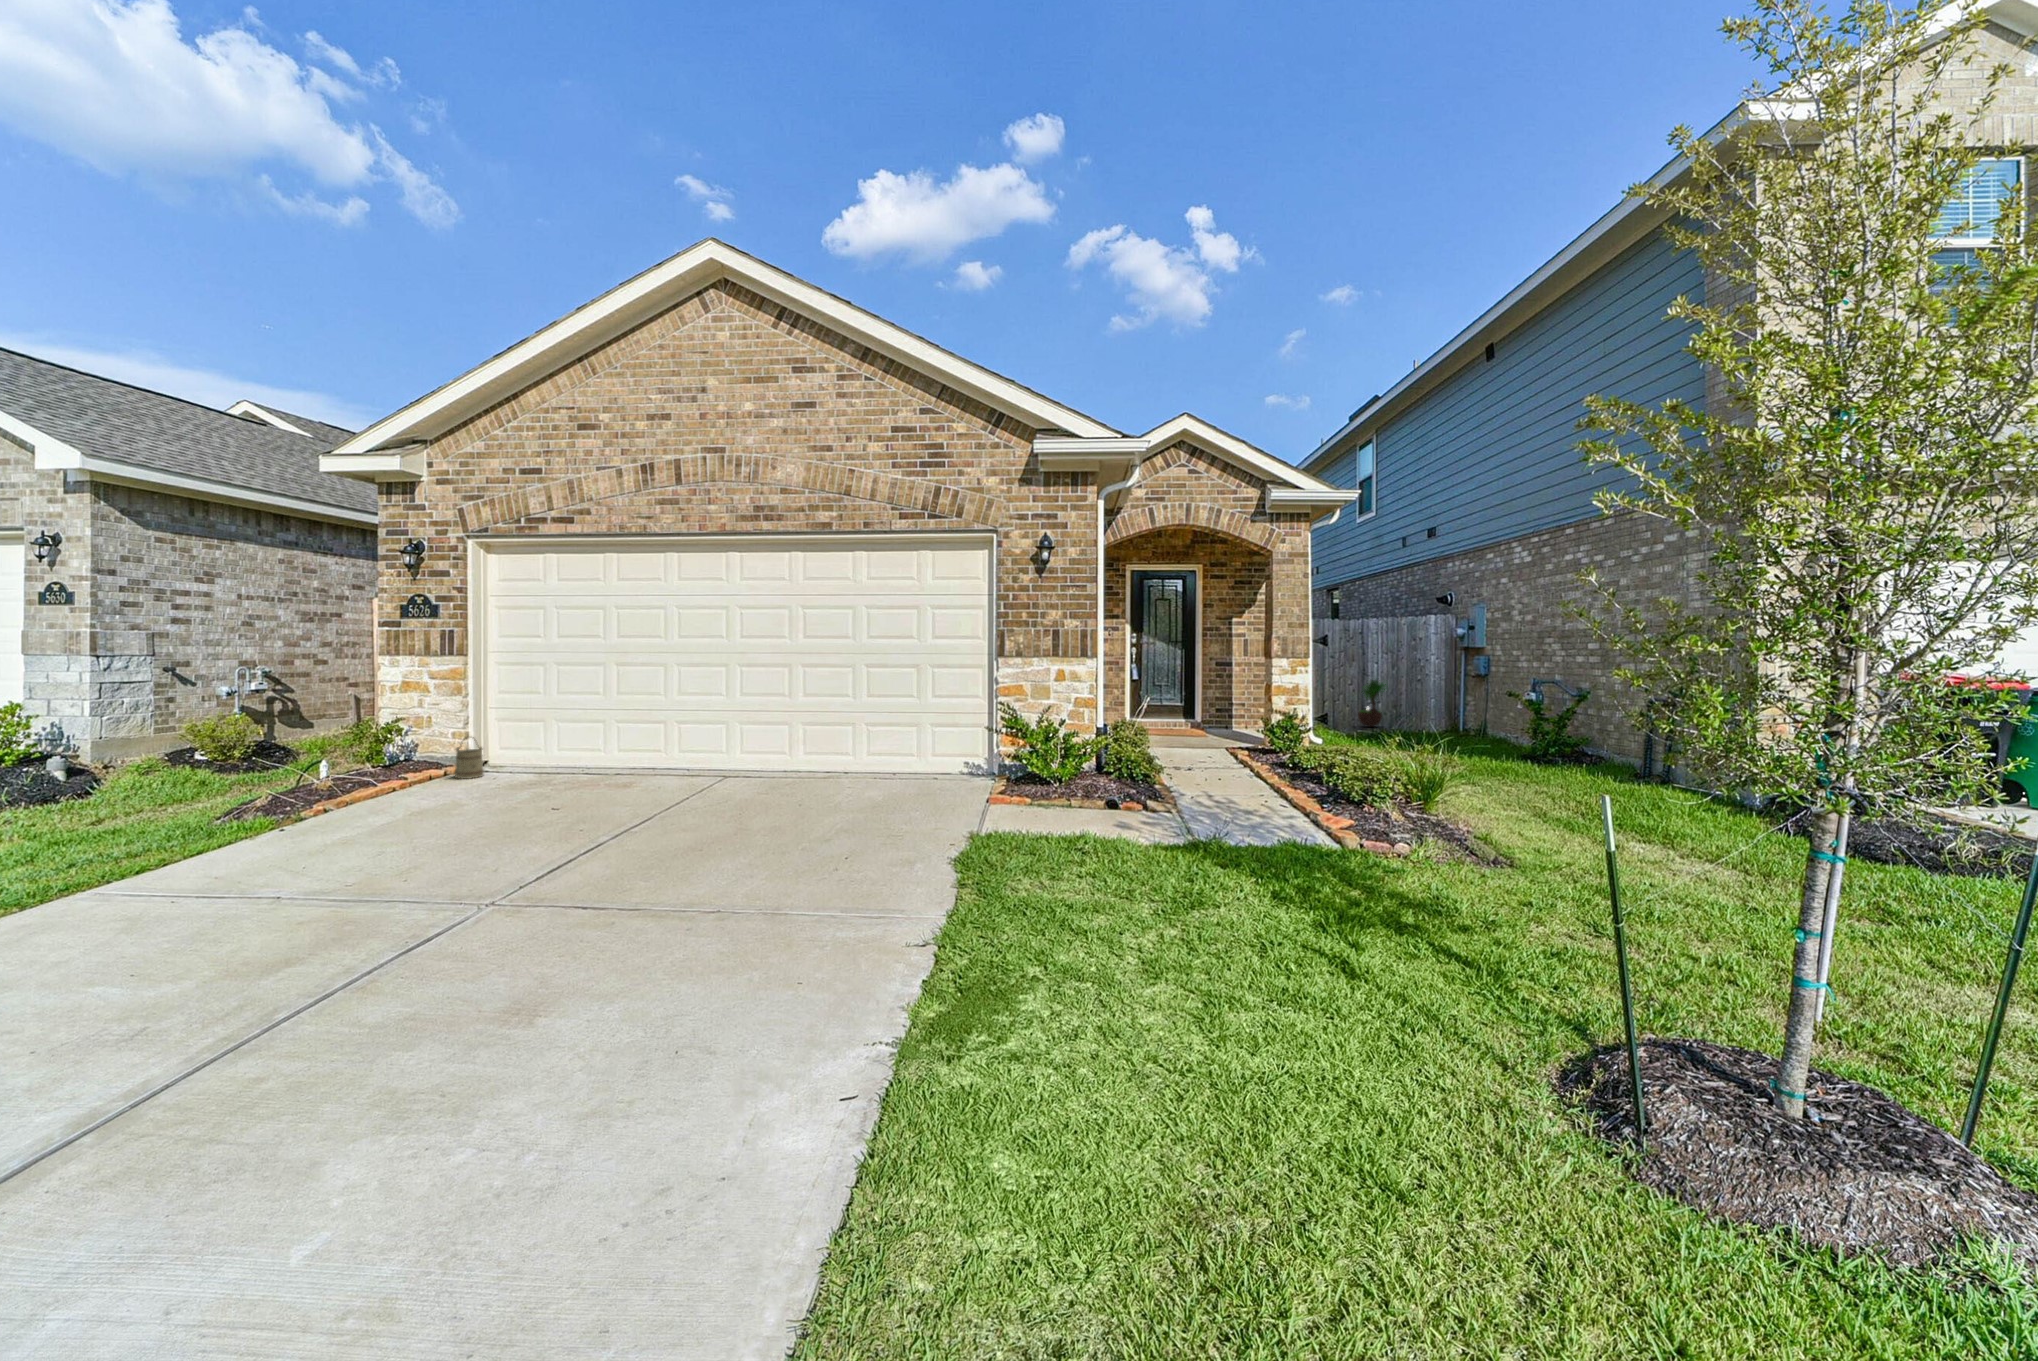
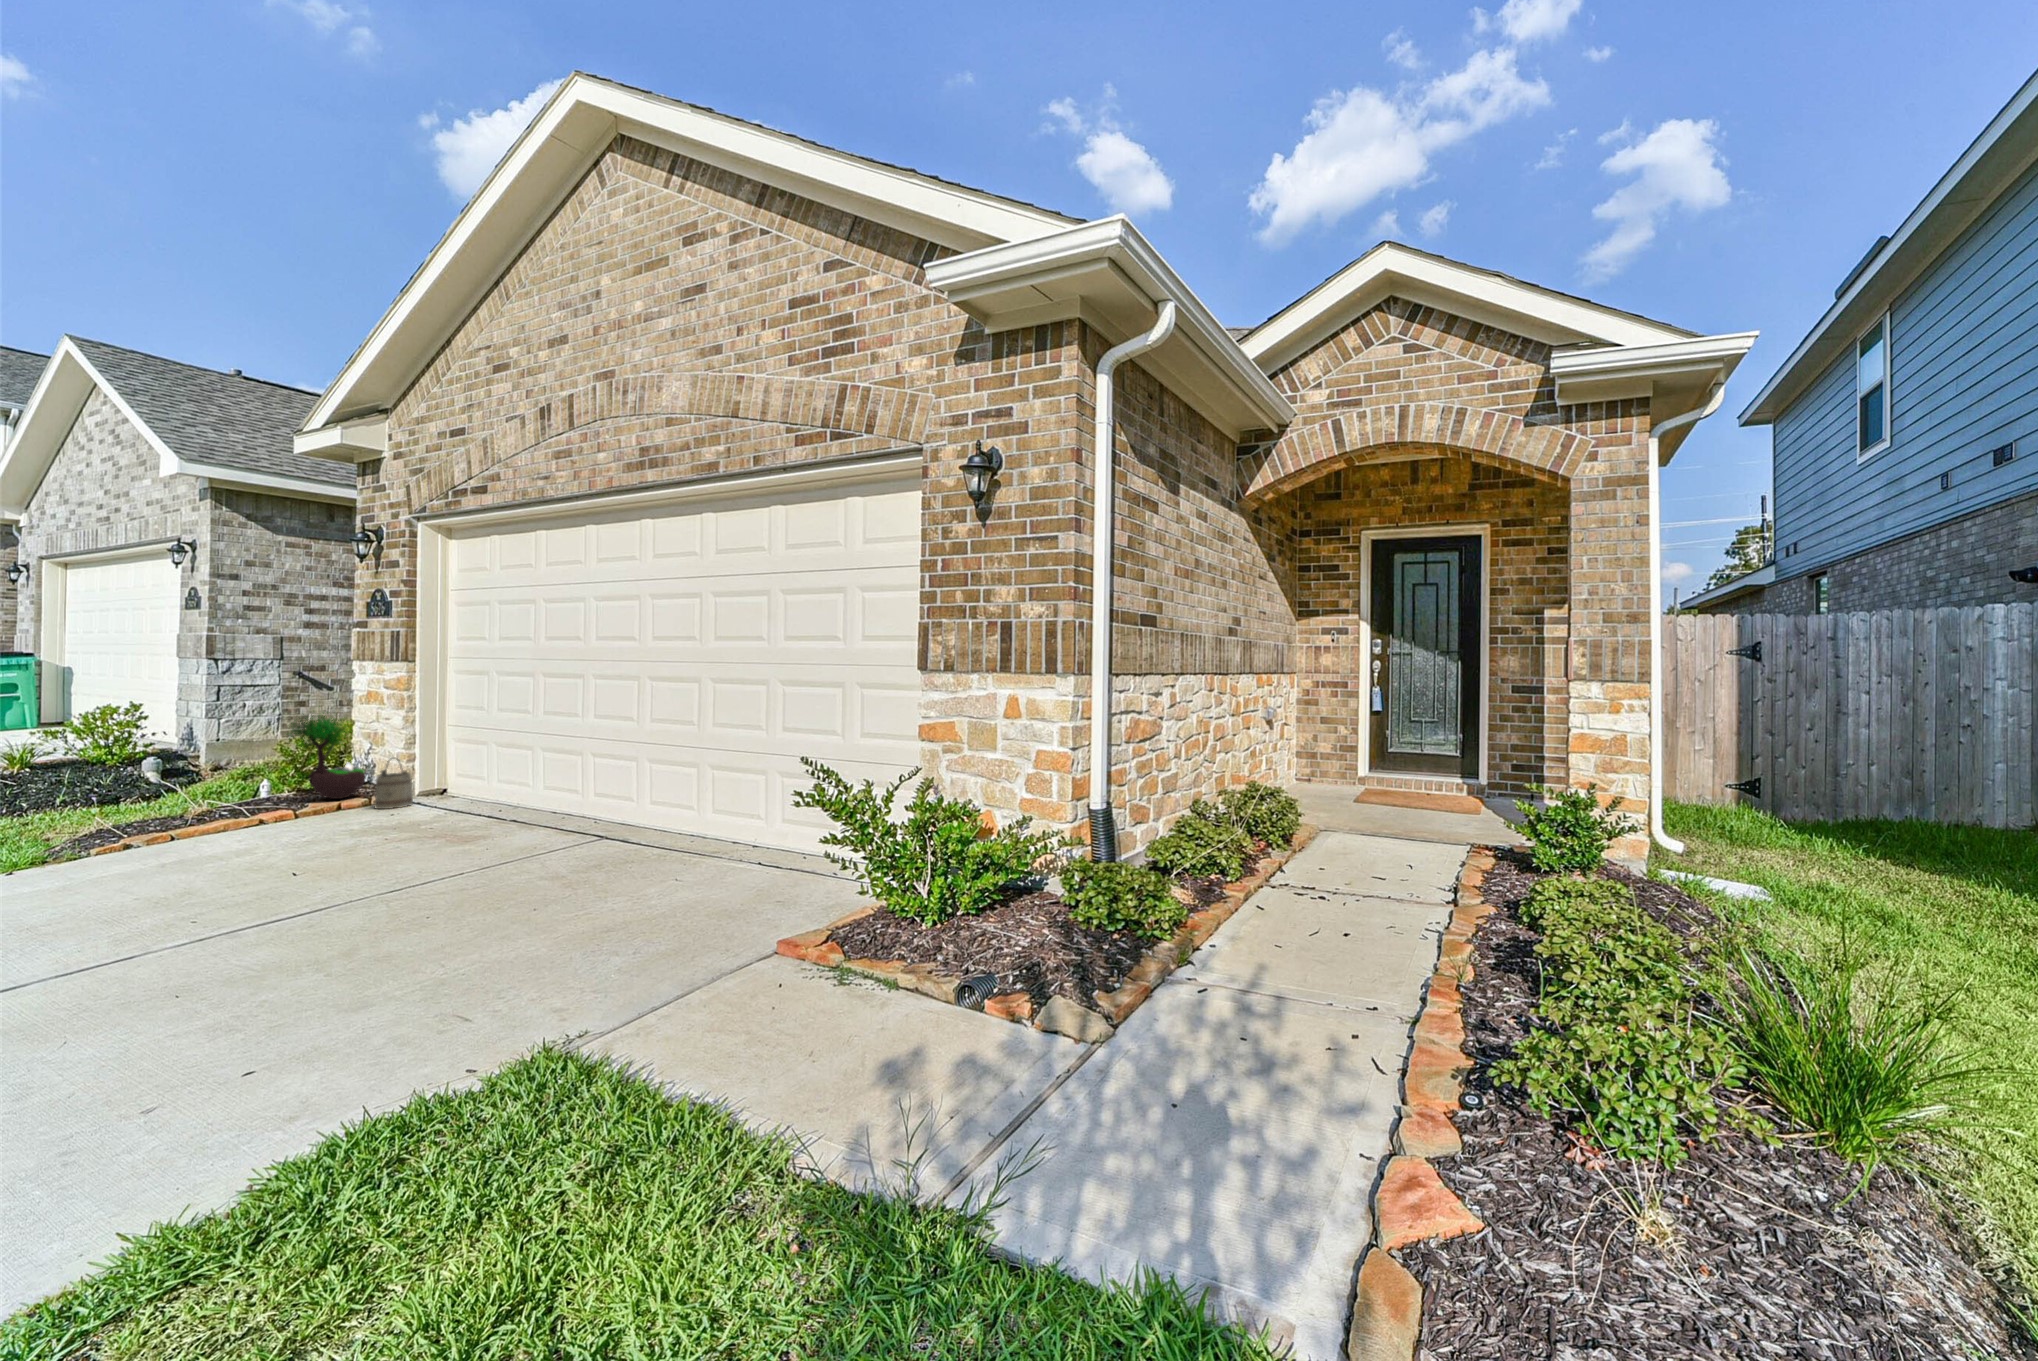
potted tree: present [1358,680,1386,727] -> present [289,712,365,799]

